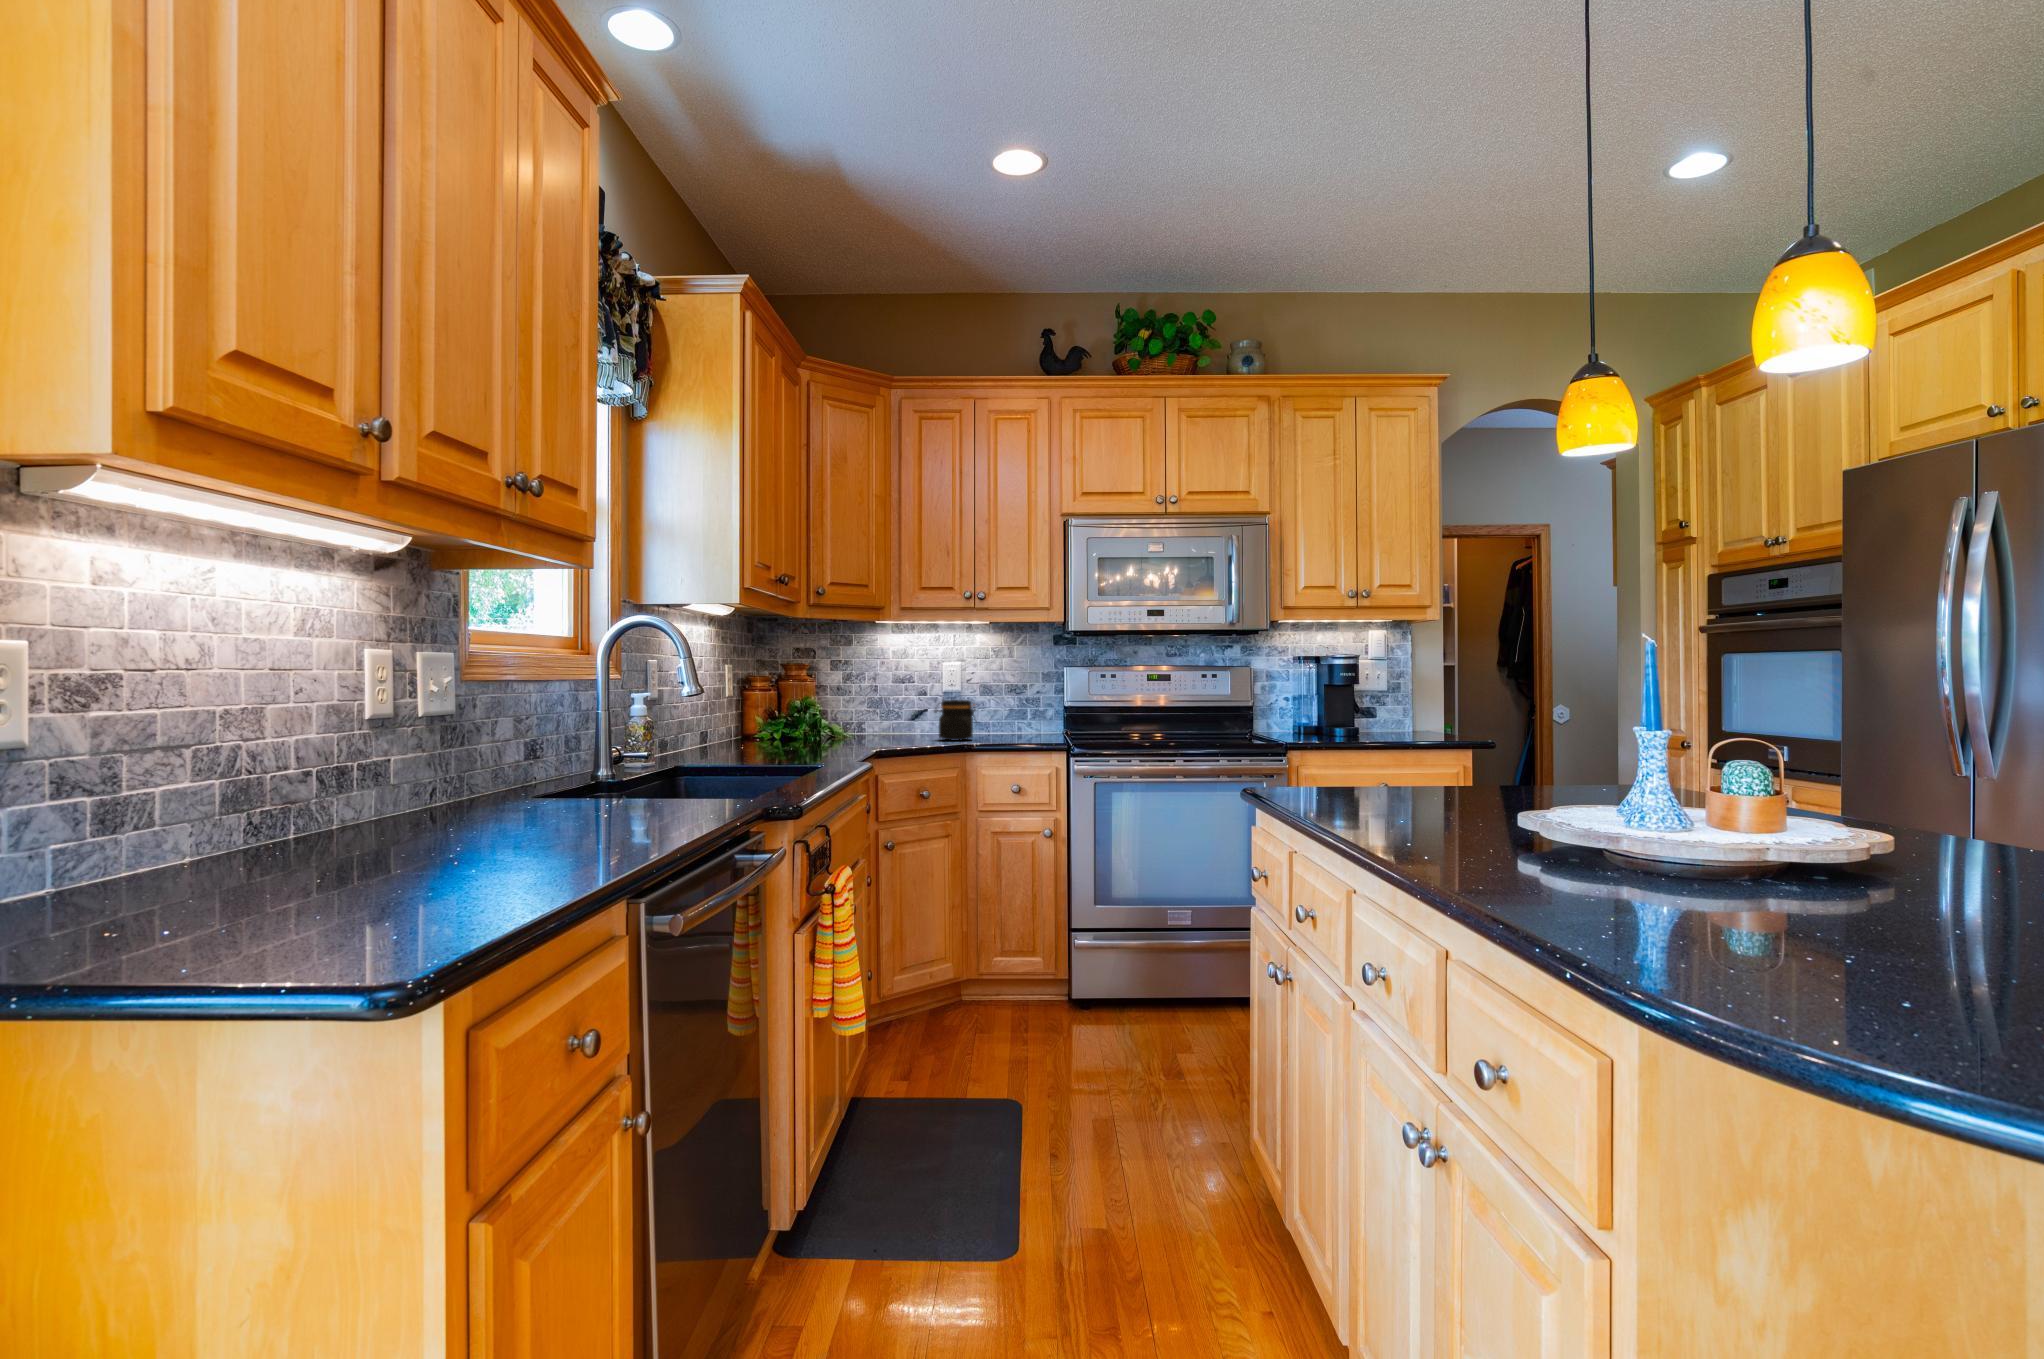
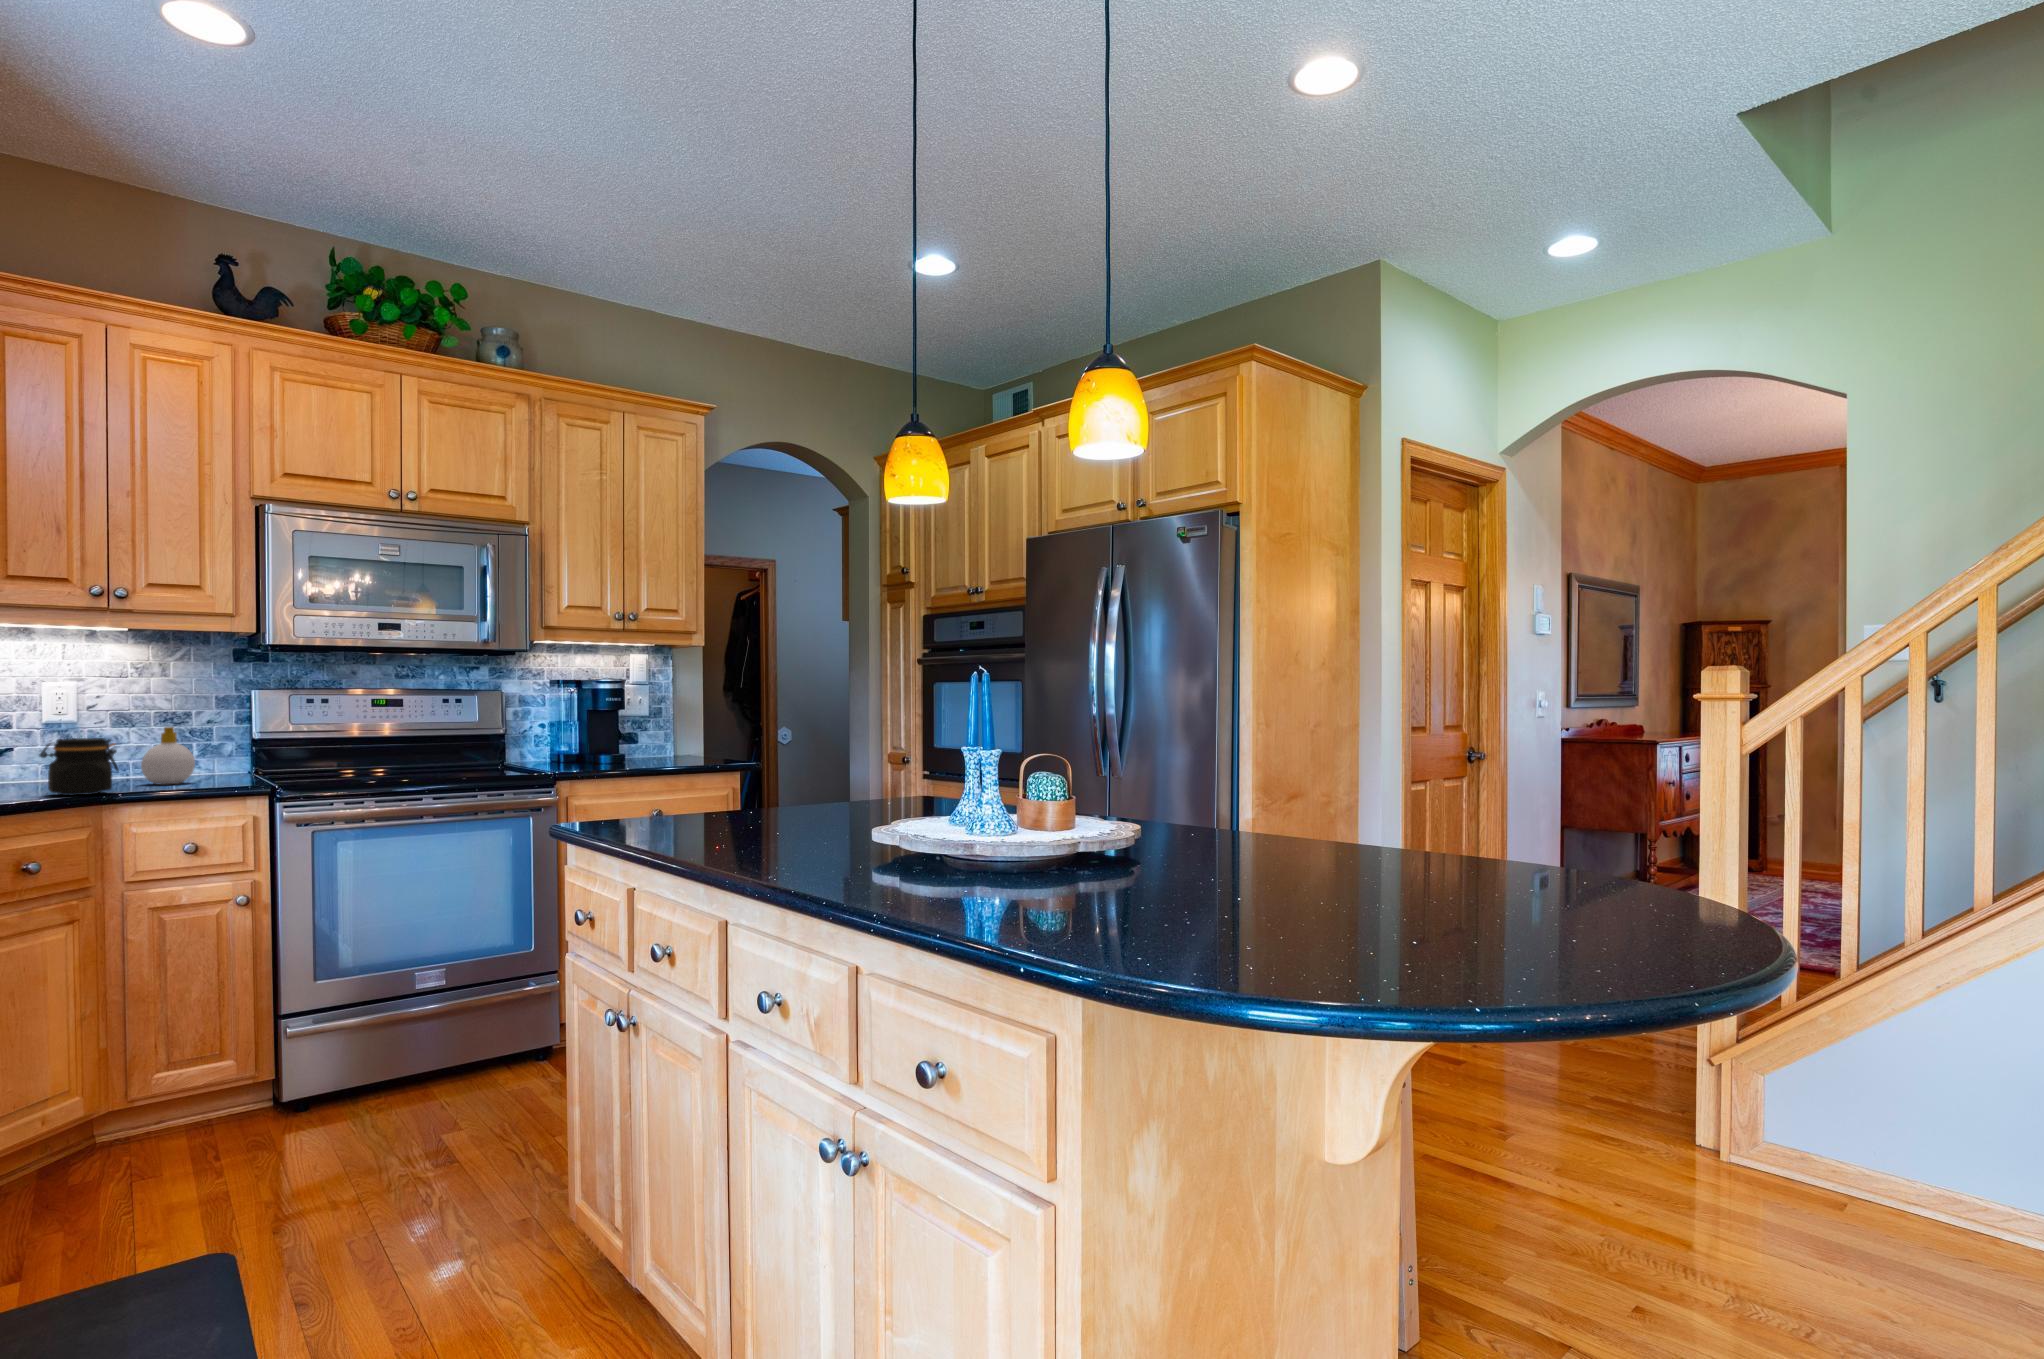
soap bottle: none [998,694,1031,736] -> present [141,727,195,785]

